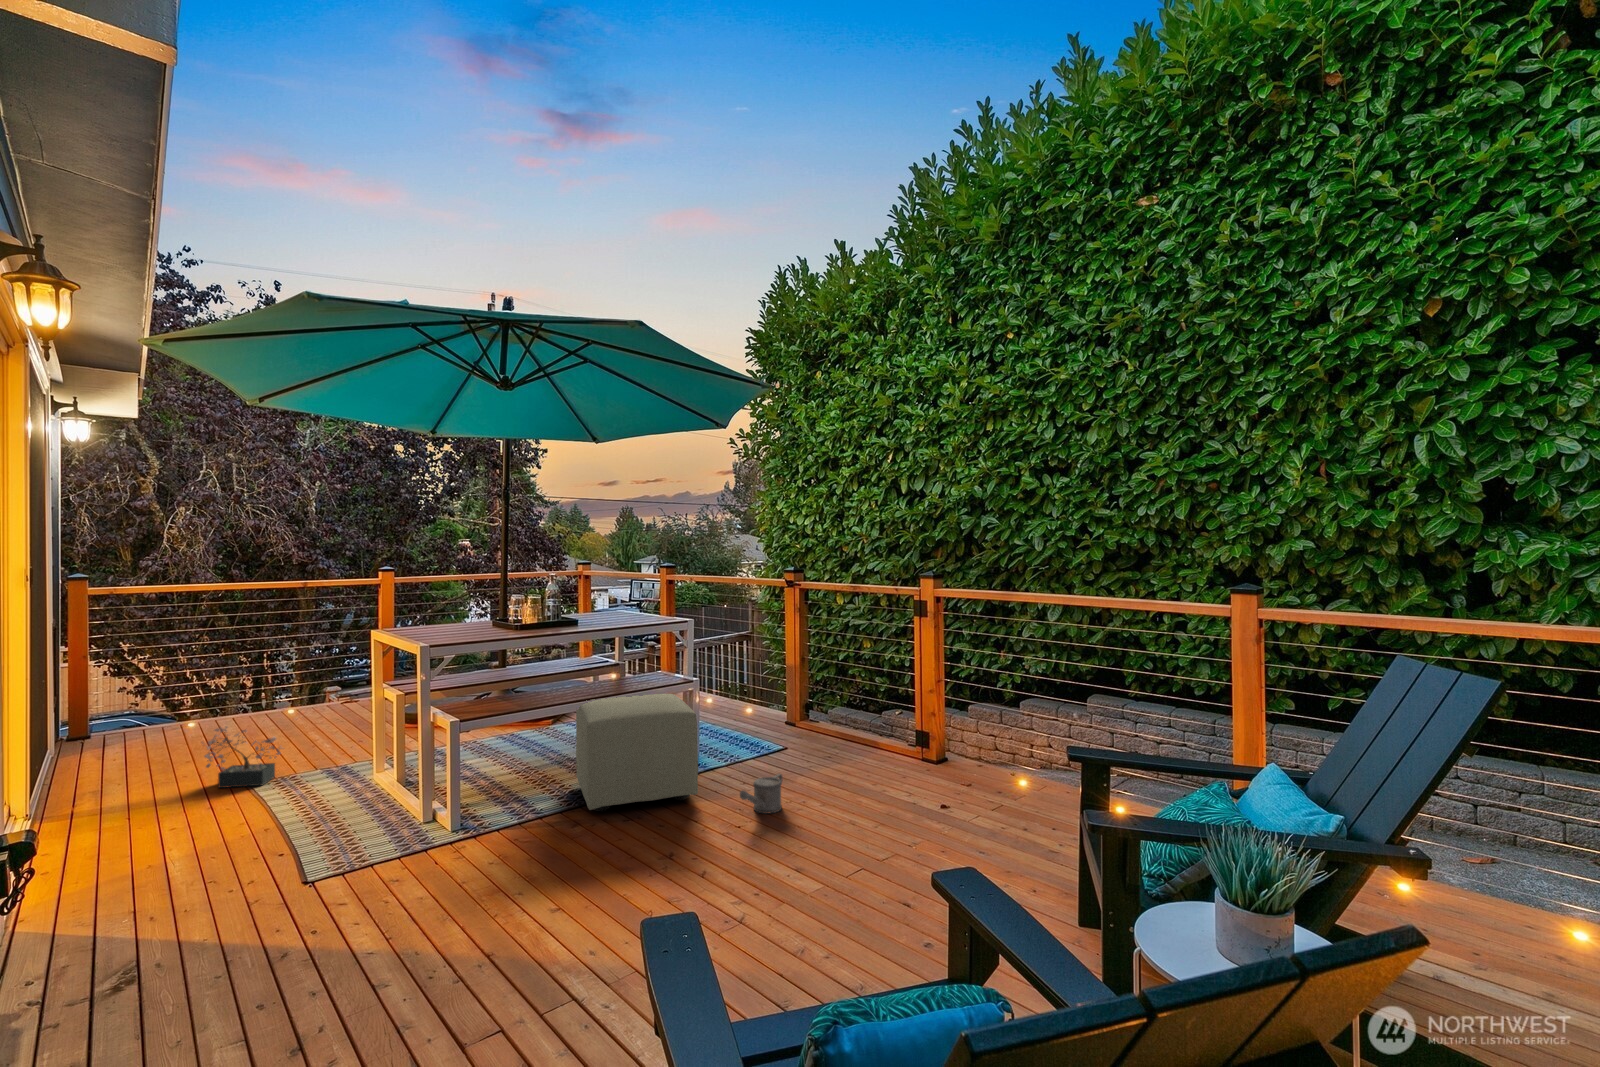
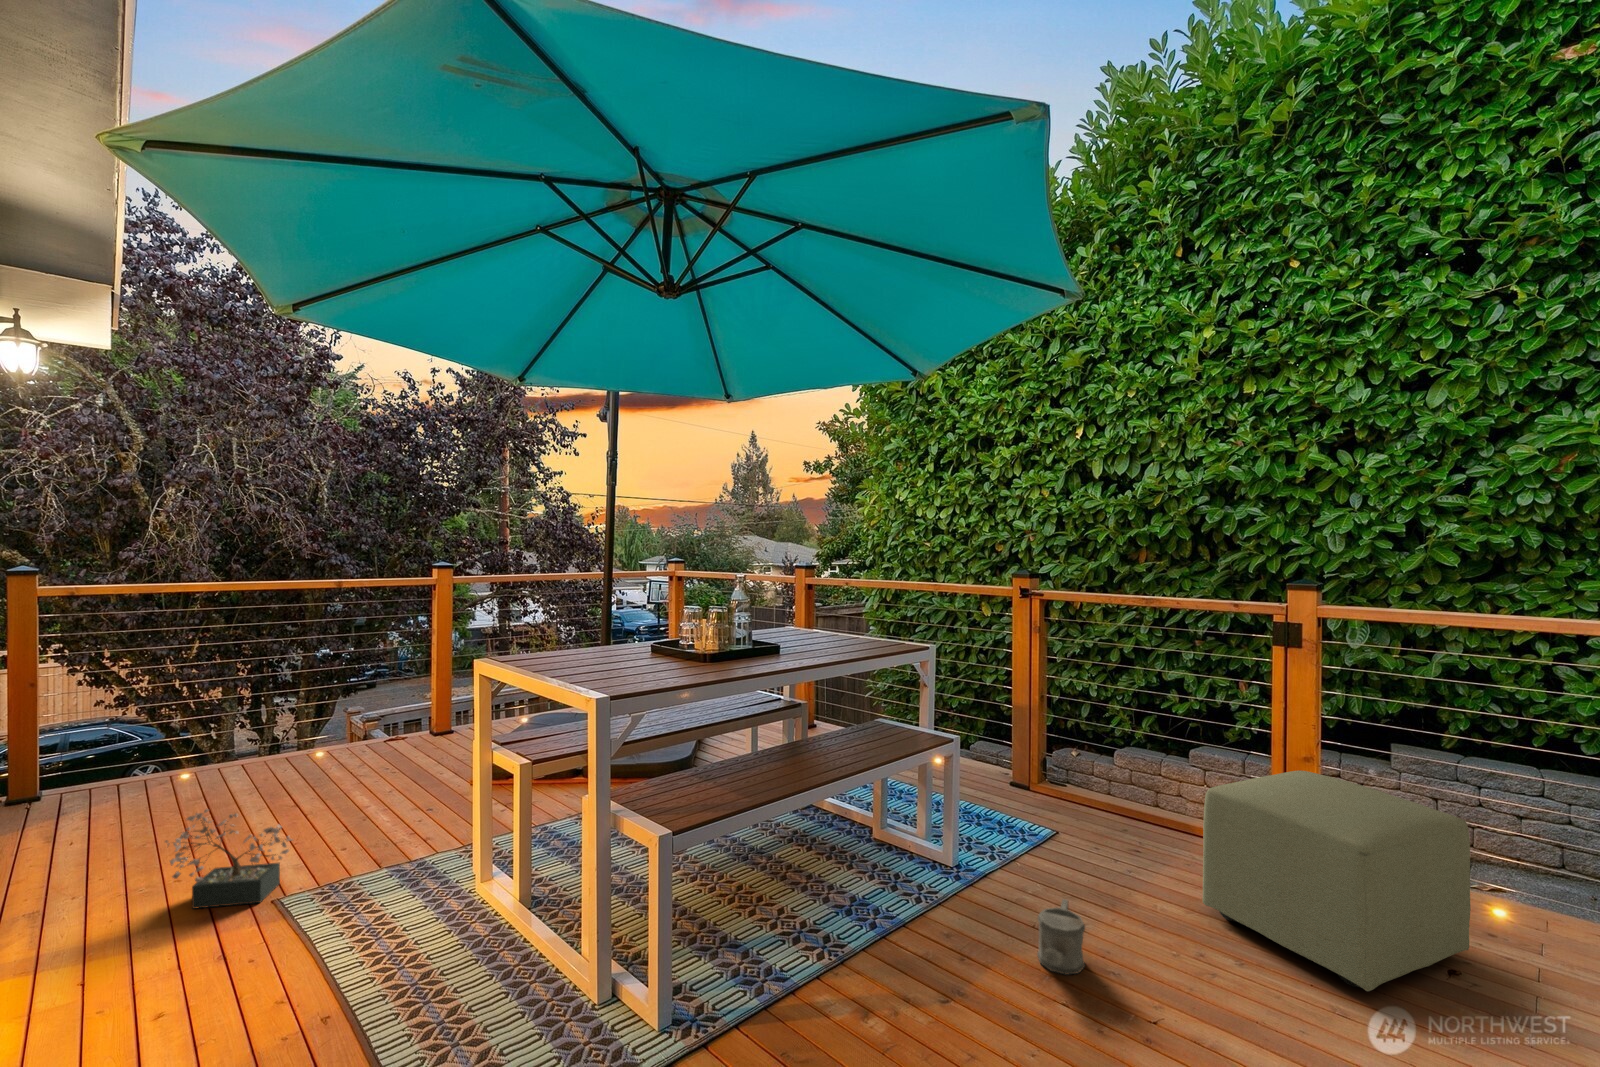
ottoman: present [576,694,698,811] -> present [1203,771,1471,991]

